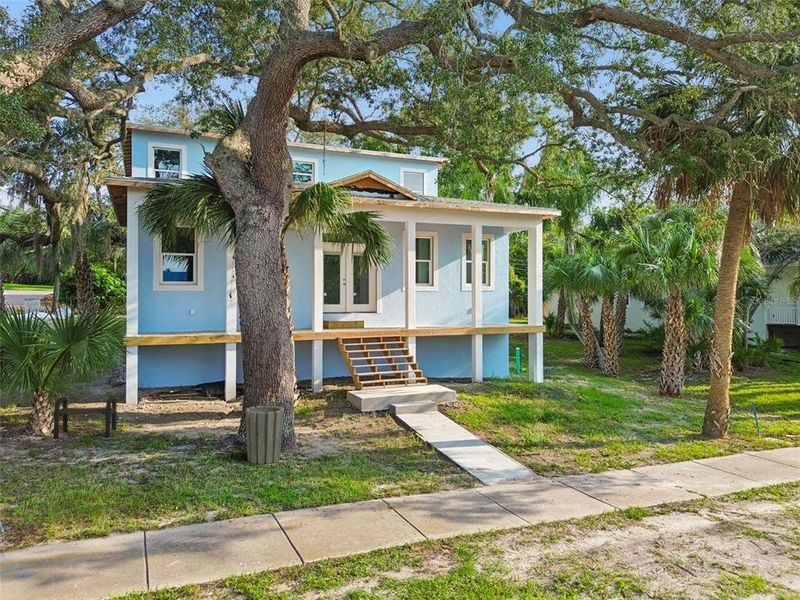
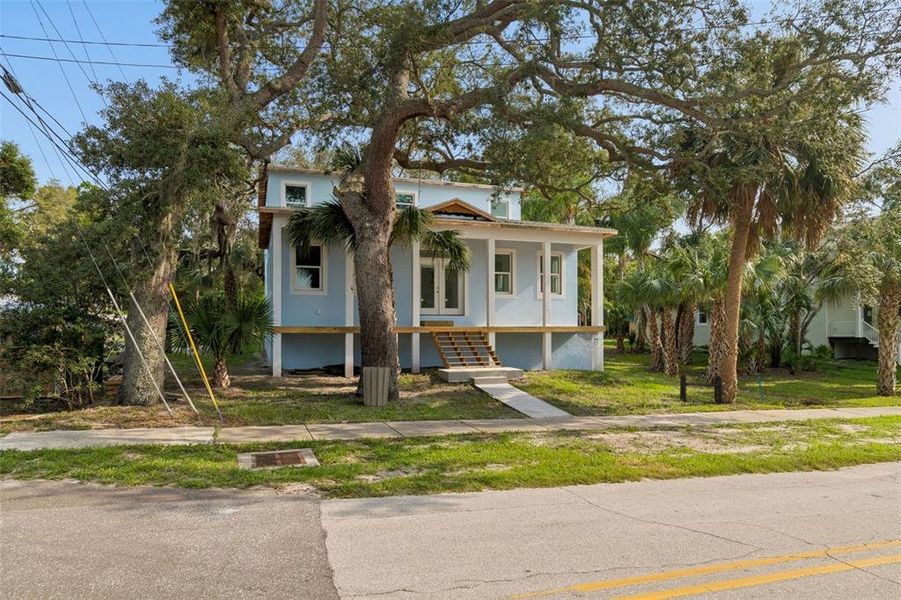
bench: present [54,396,117,438] -> present [680,374,722,403]

